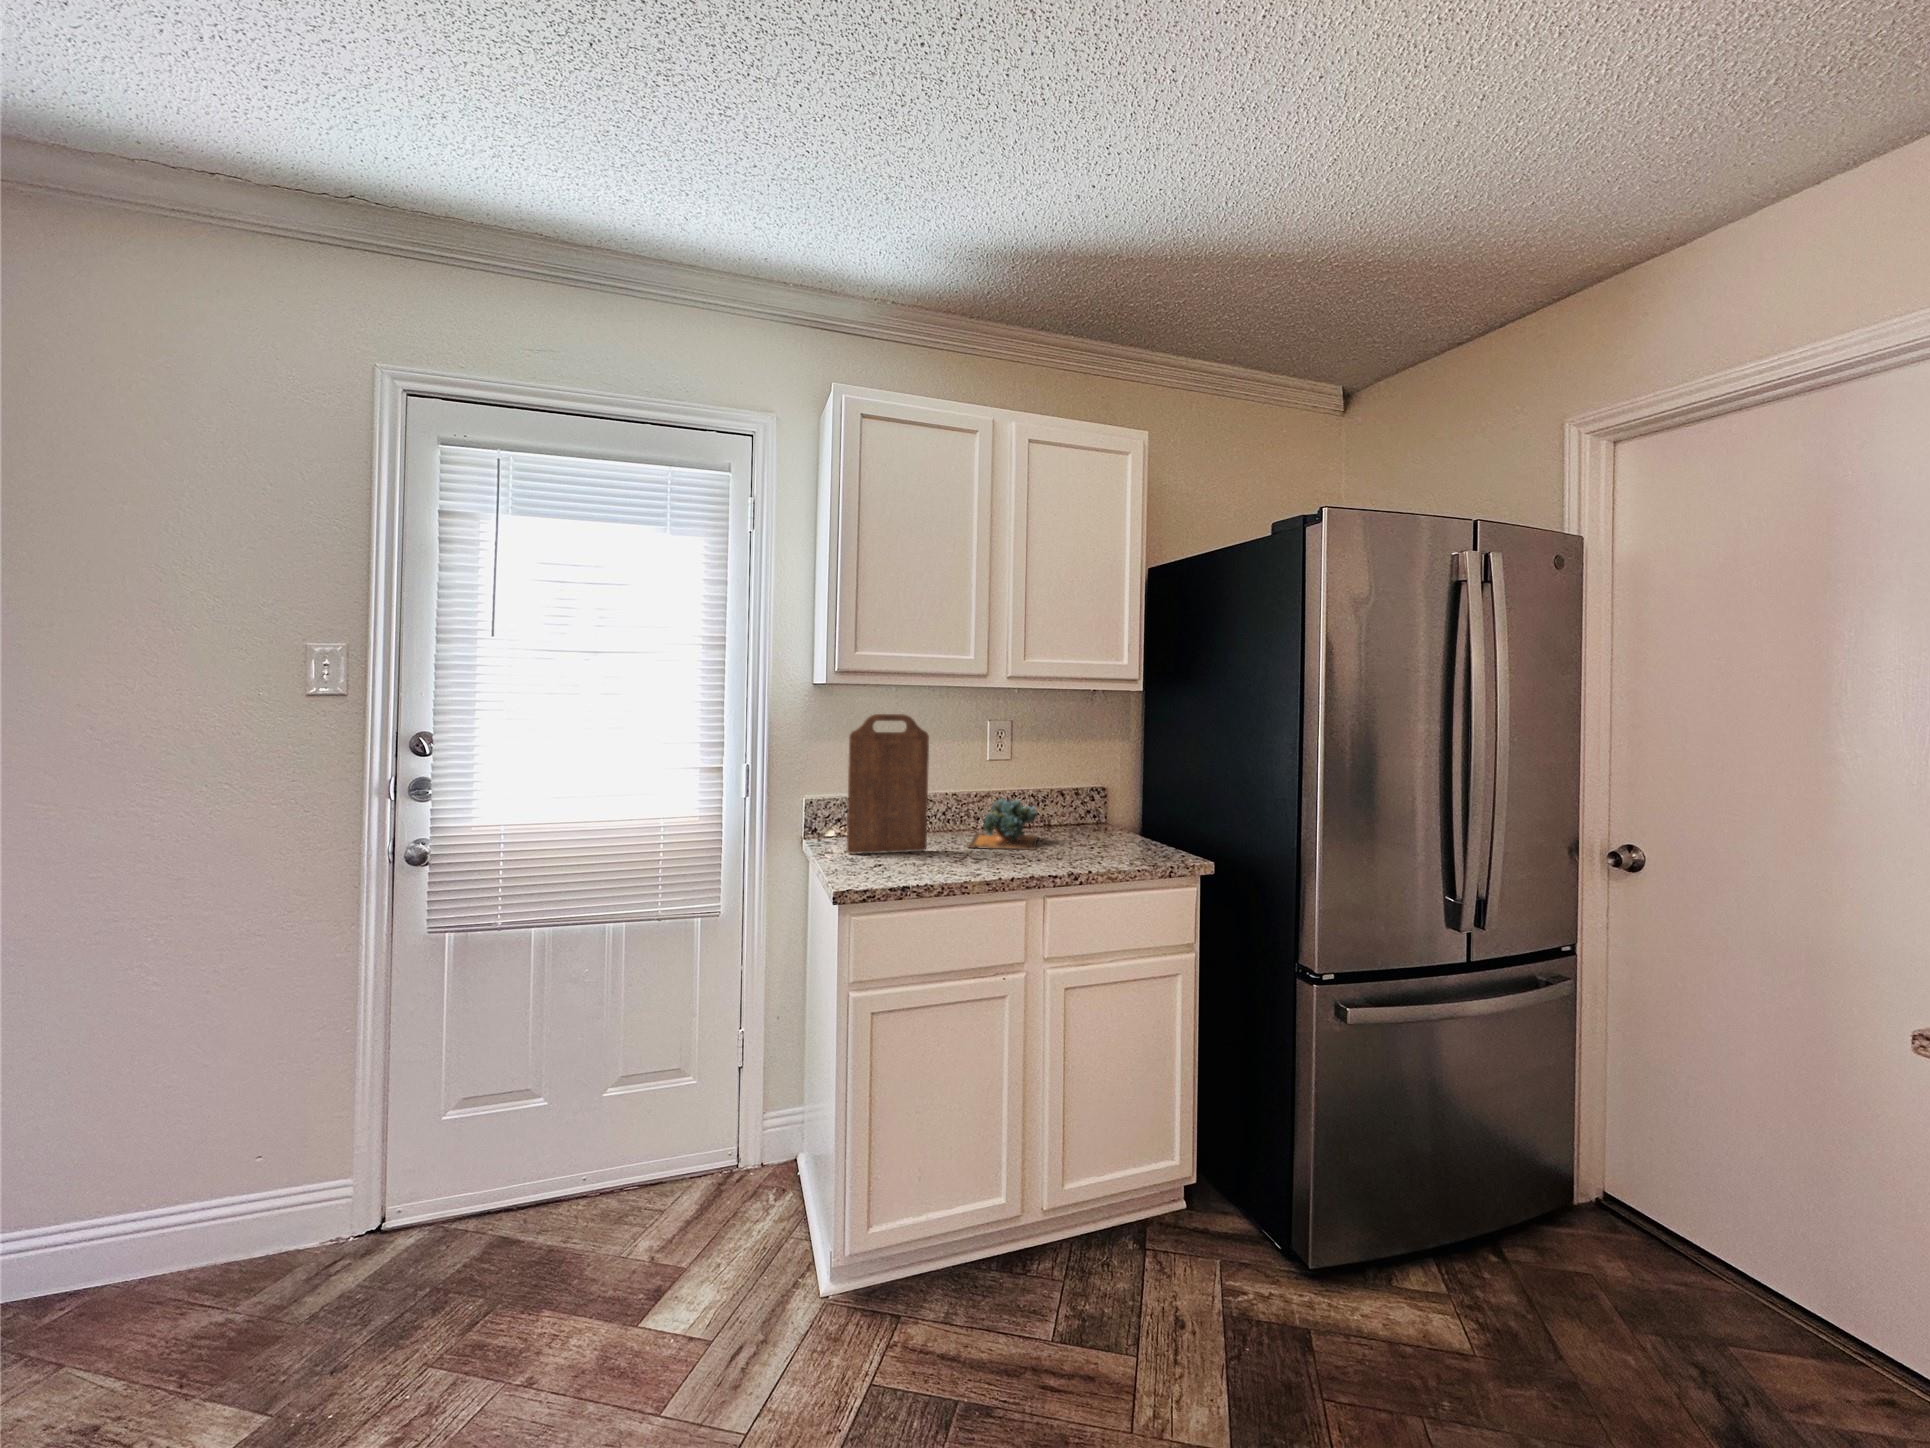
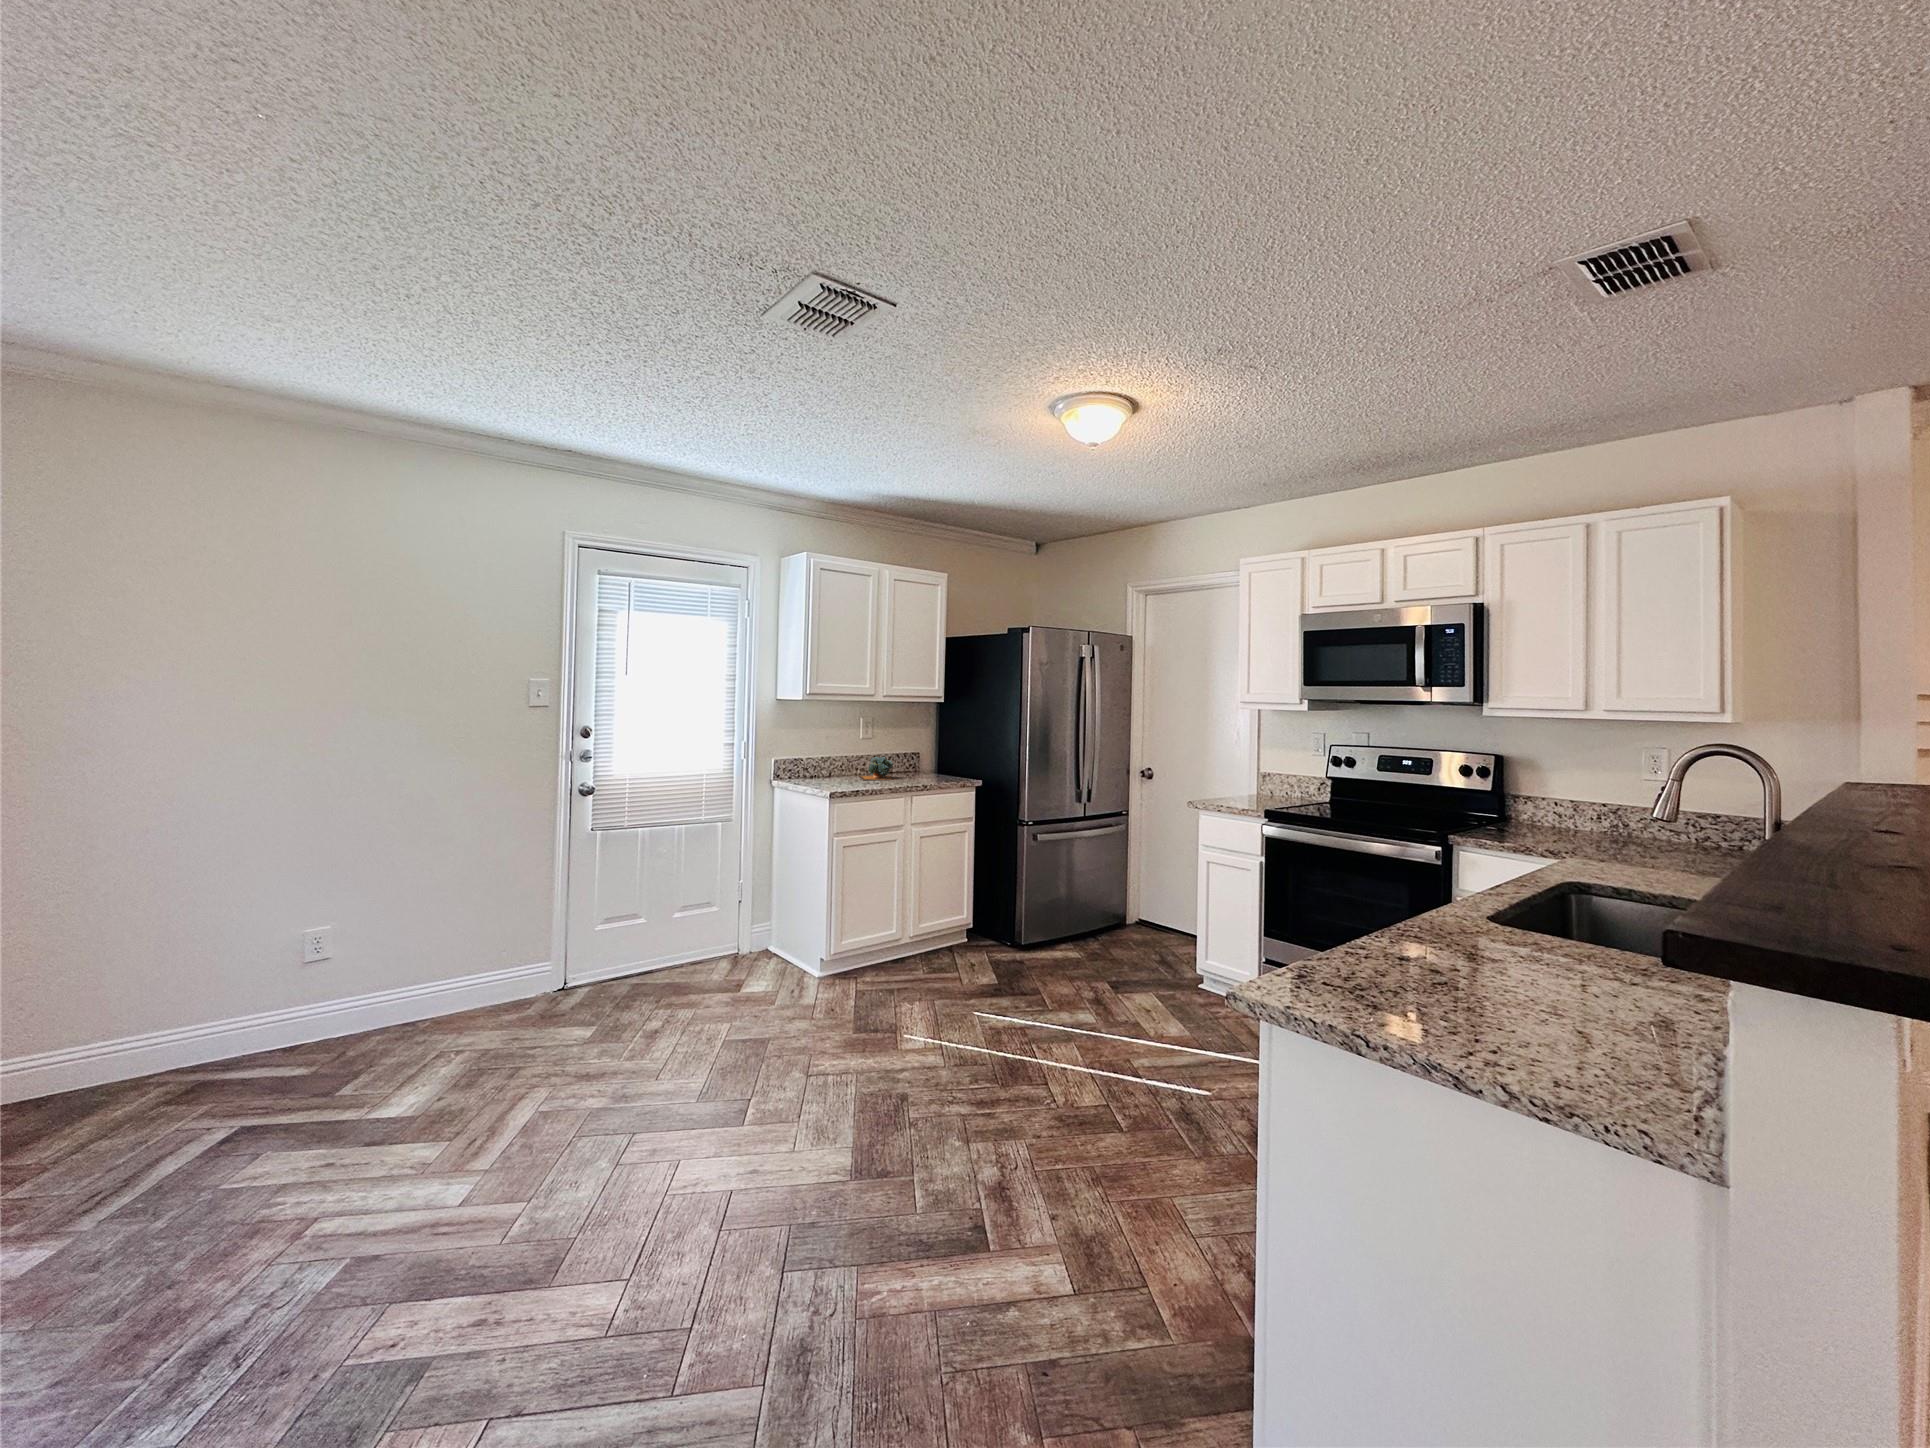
cutting board: present [847,714,929,854] -> none [809,715,847,783]

